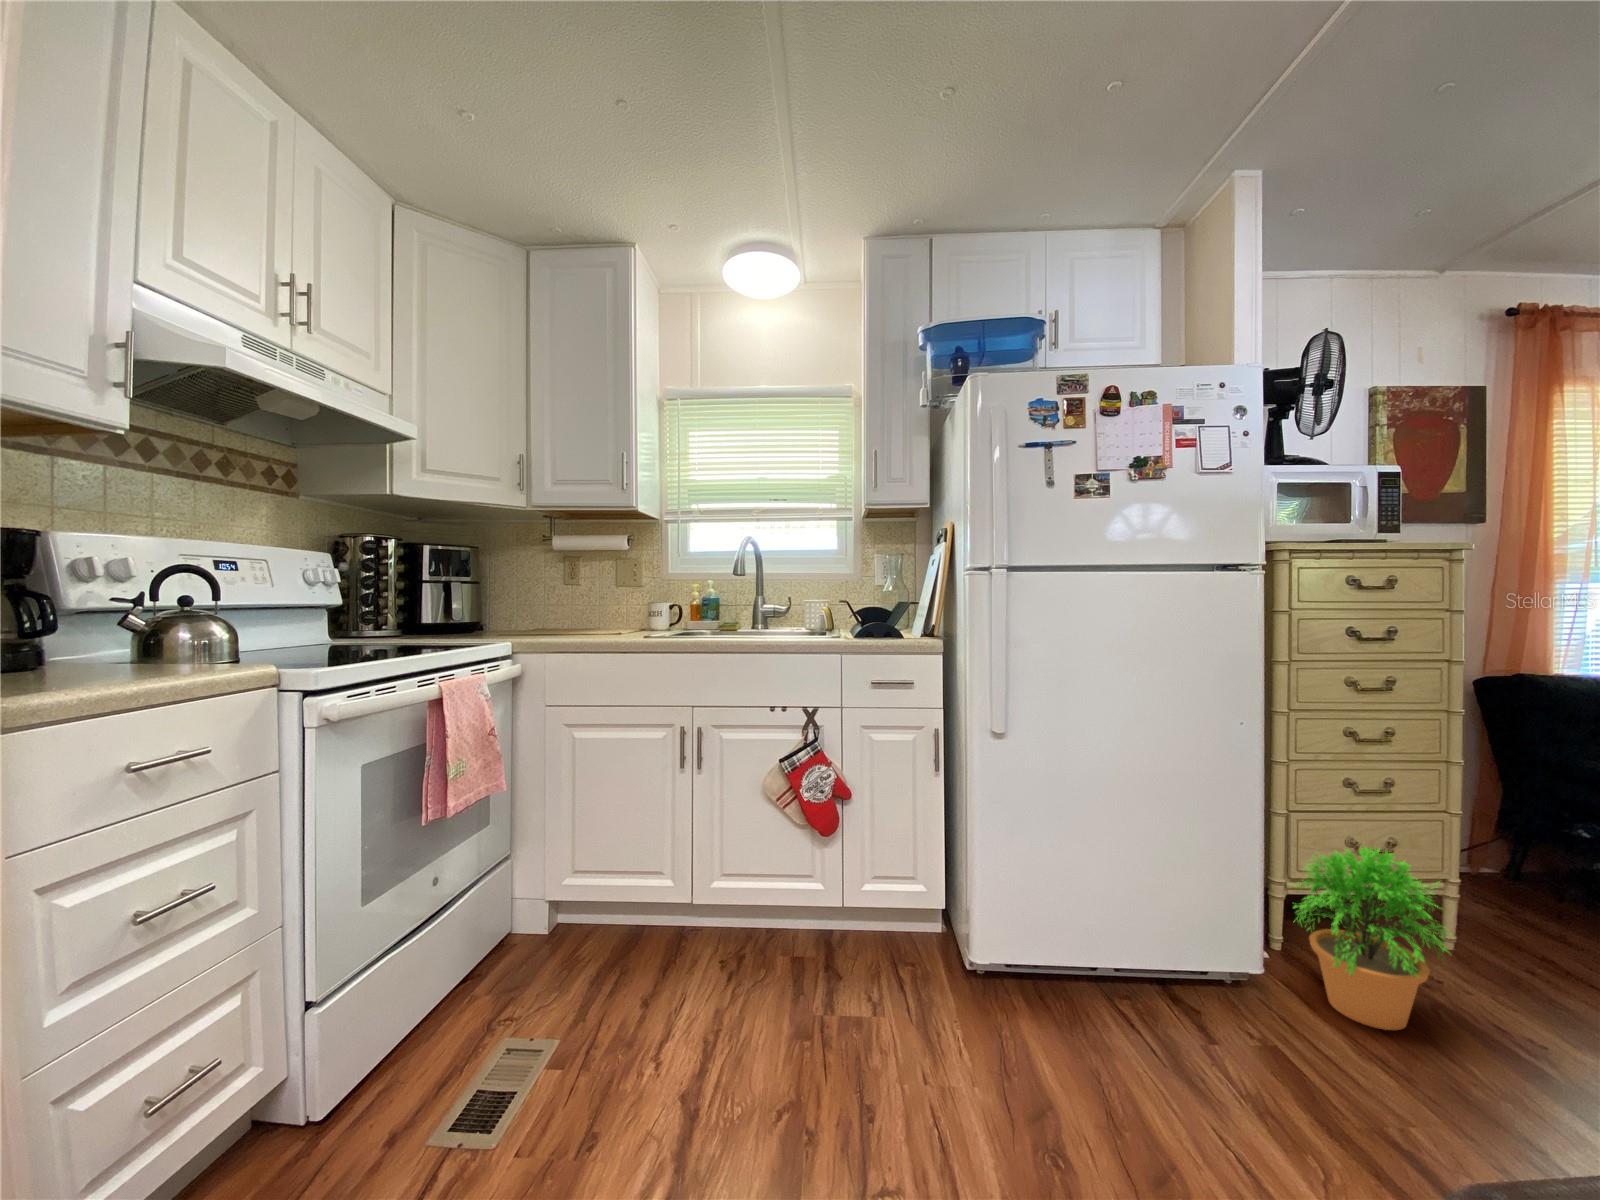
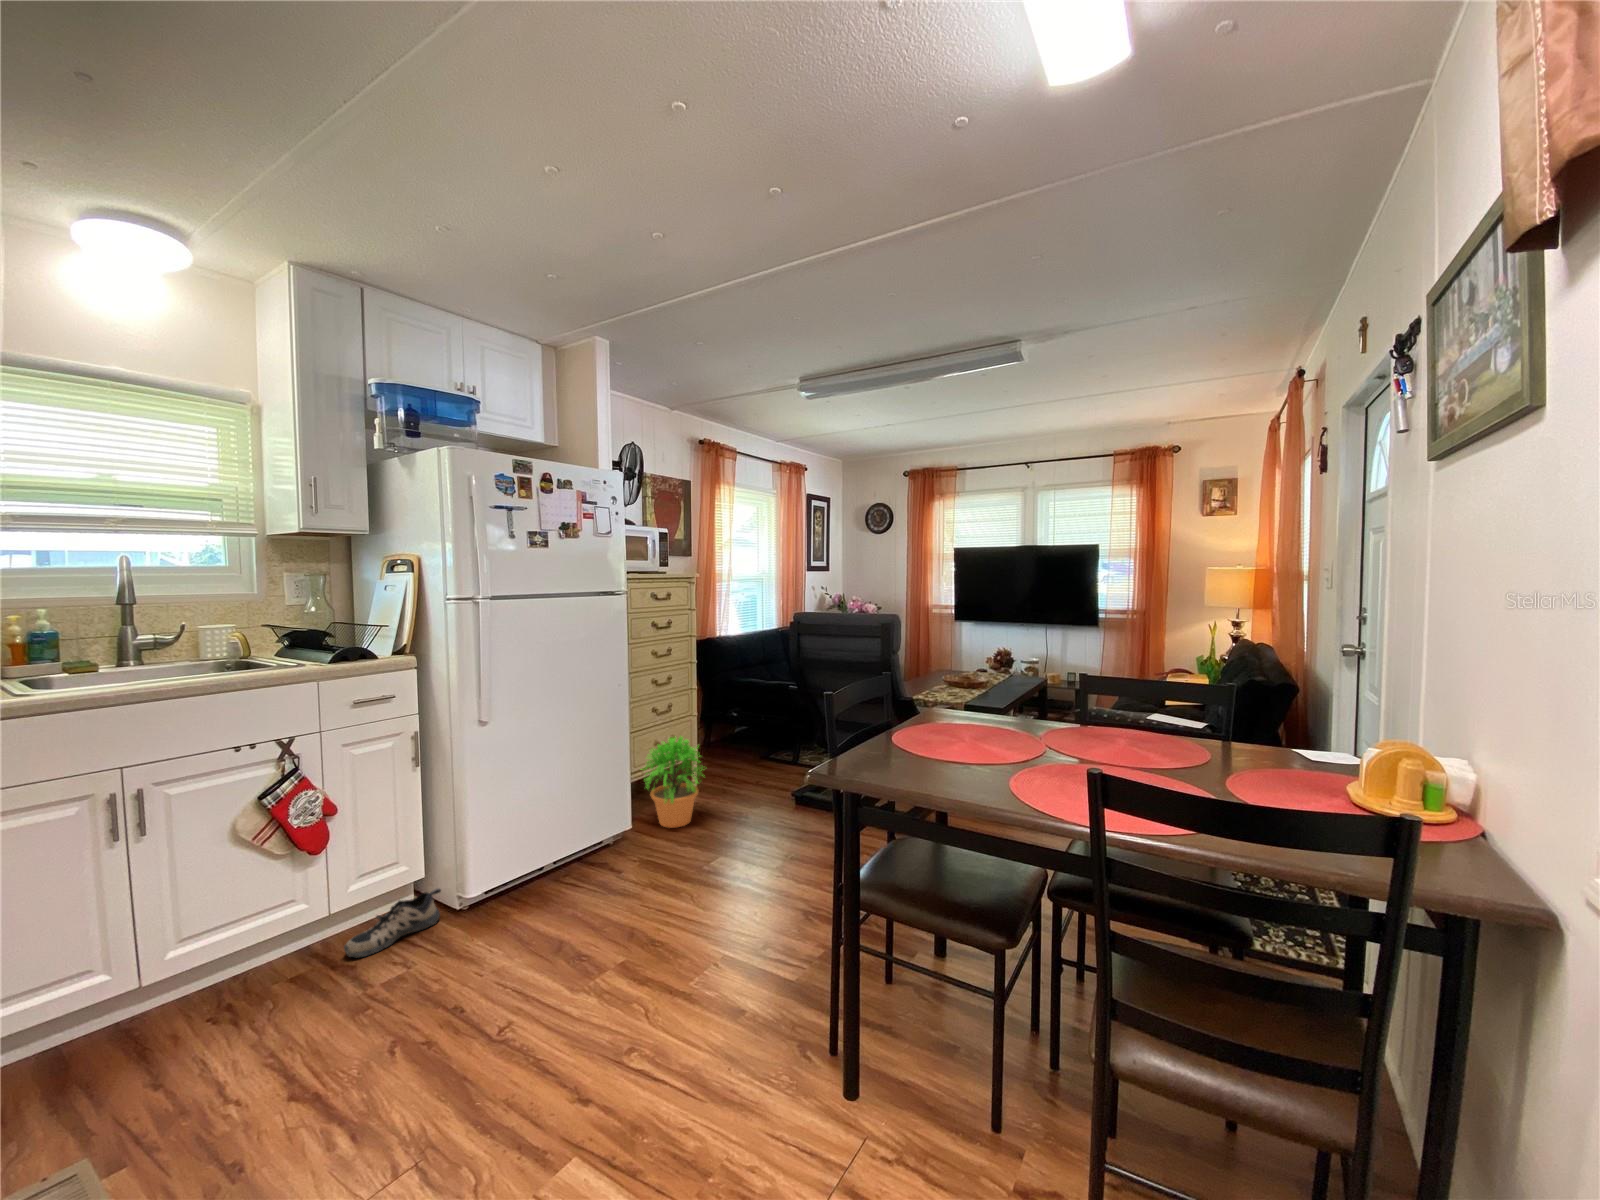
shoe: none [839,925,943,976] -> present [344,888,441,957]

